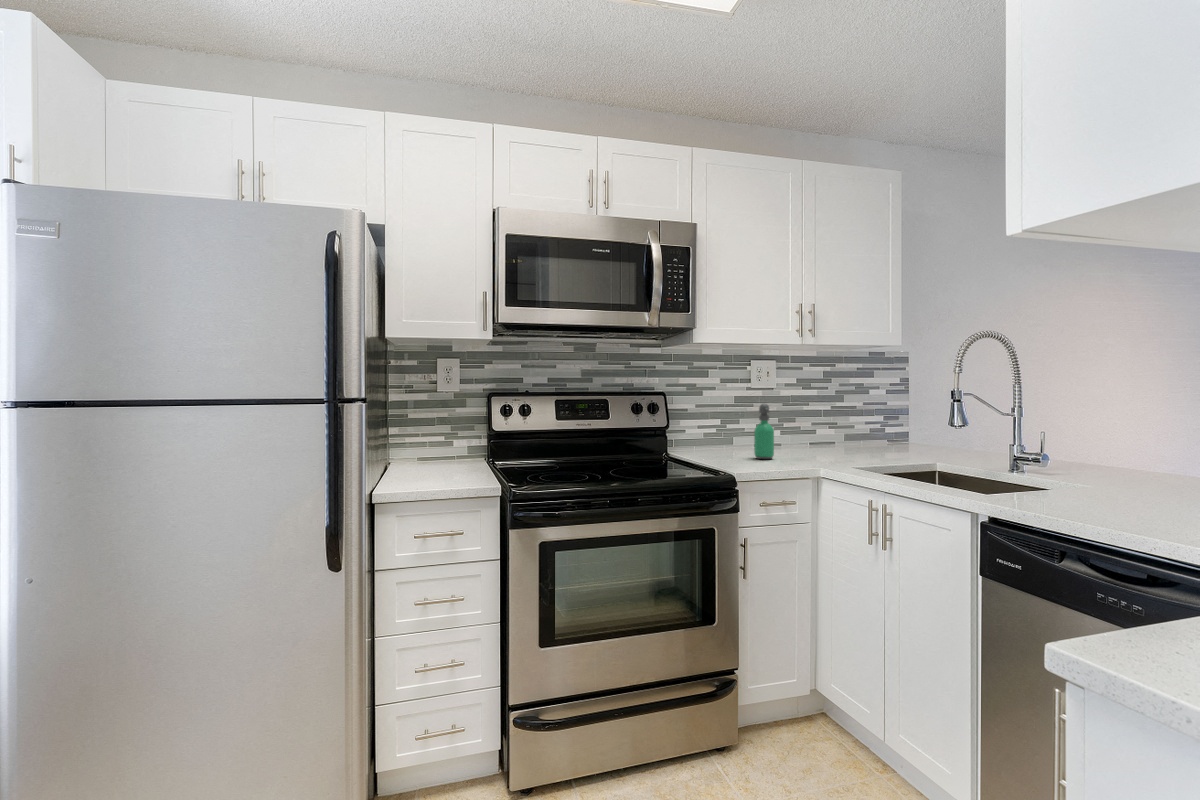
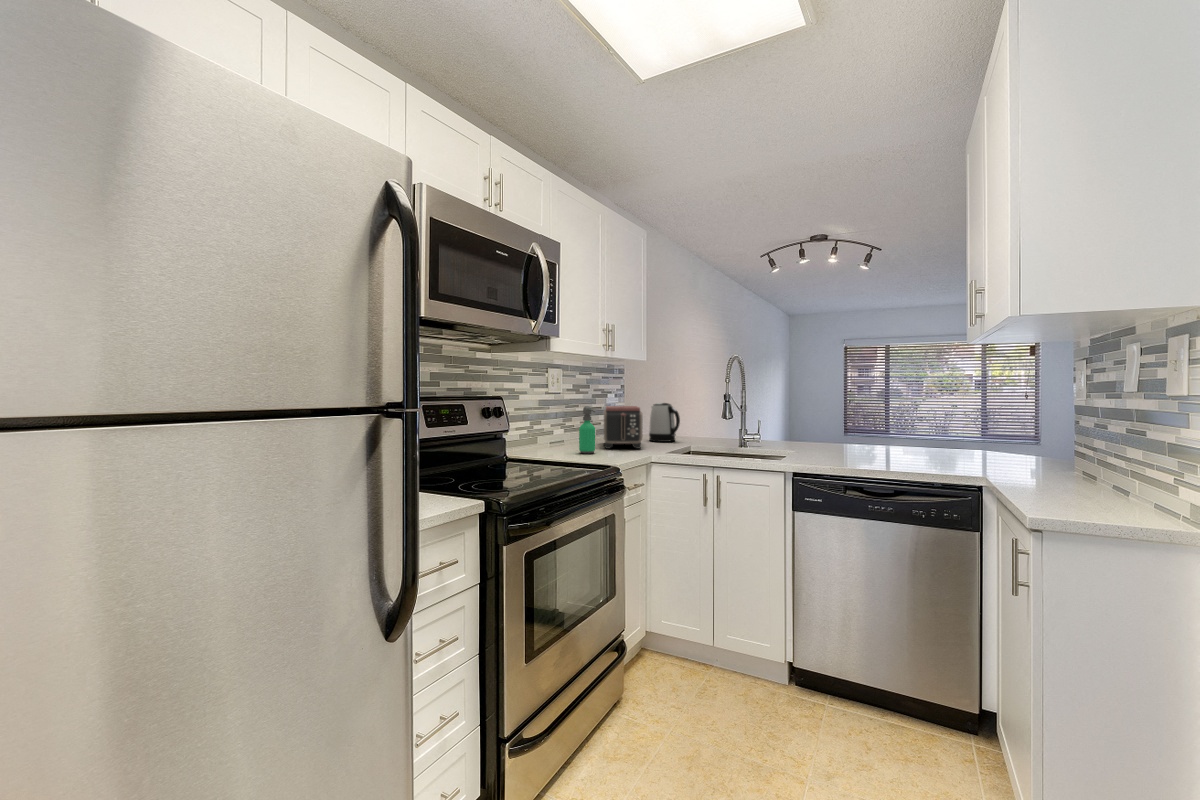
kettle: none [898,402,938,455] -> present [649,403,680,442]
toaster: none [799,405,873,459] -> present [604,406,643,449]

